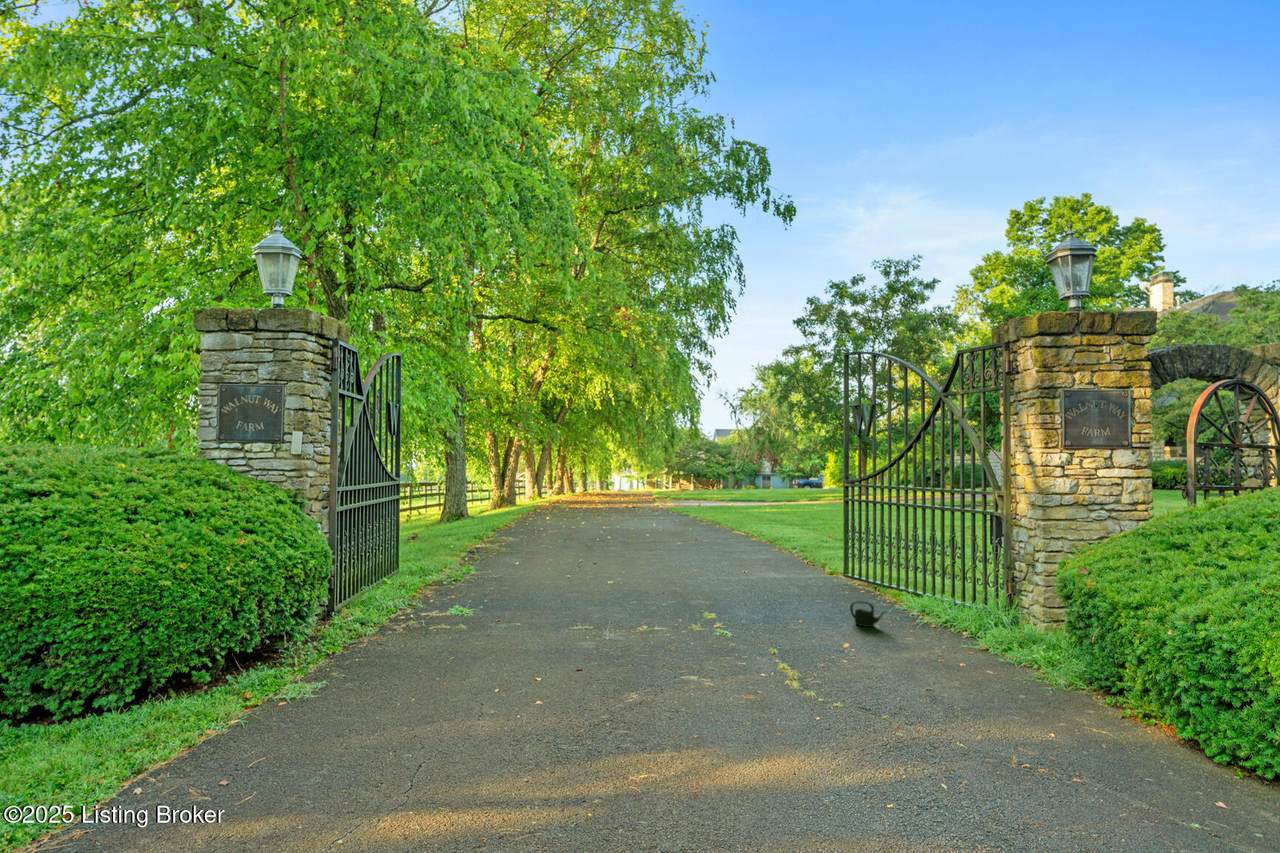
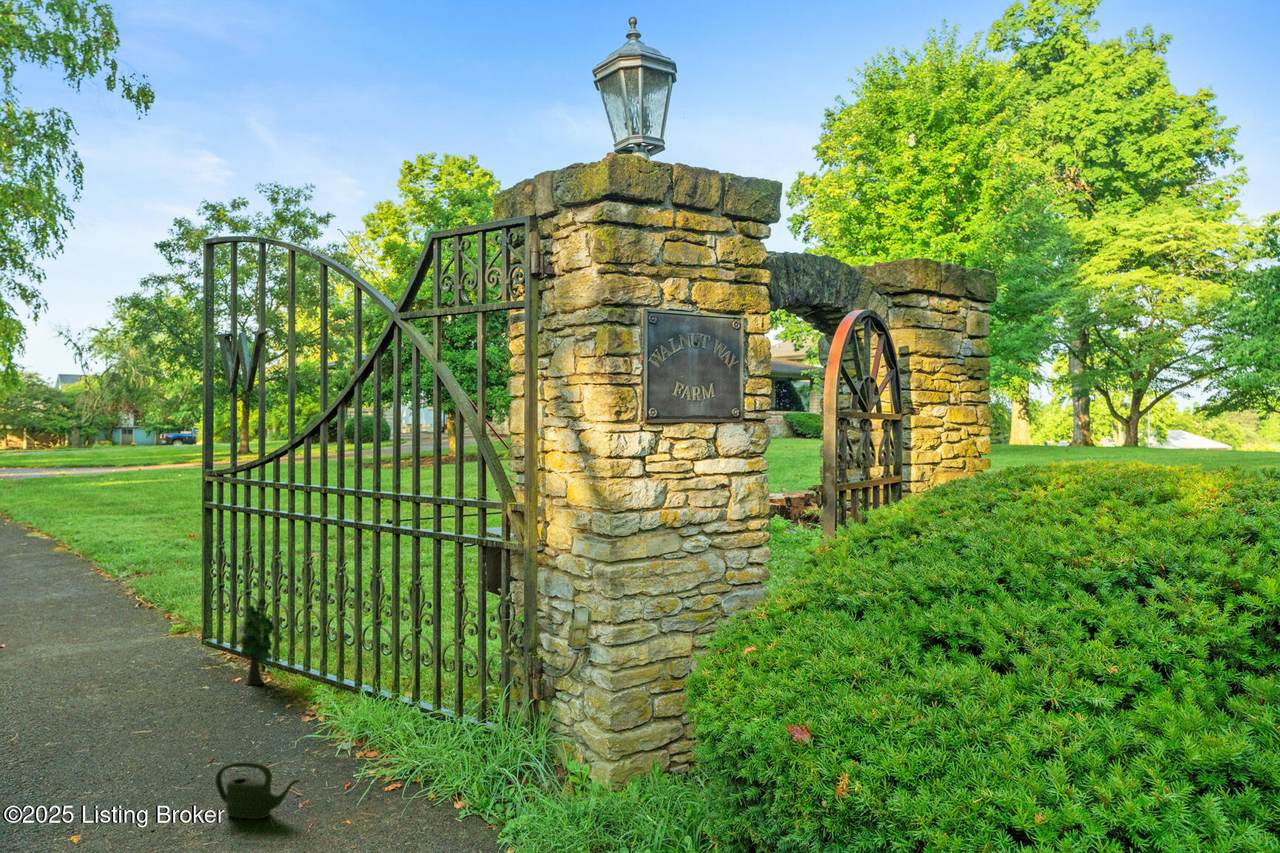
decorative plant: none [860,546,884,590] -> present [235,599,282,685]

